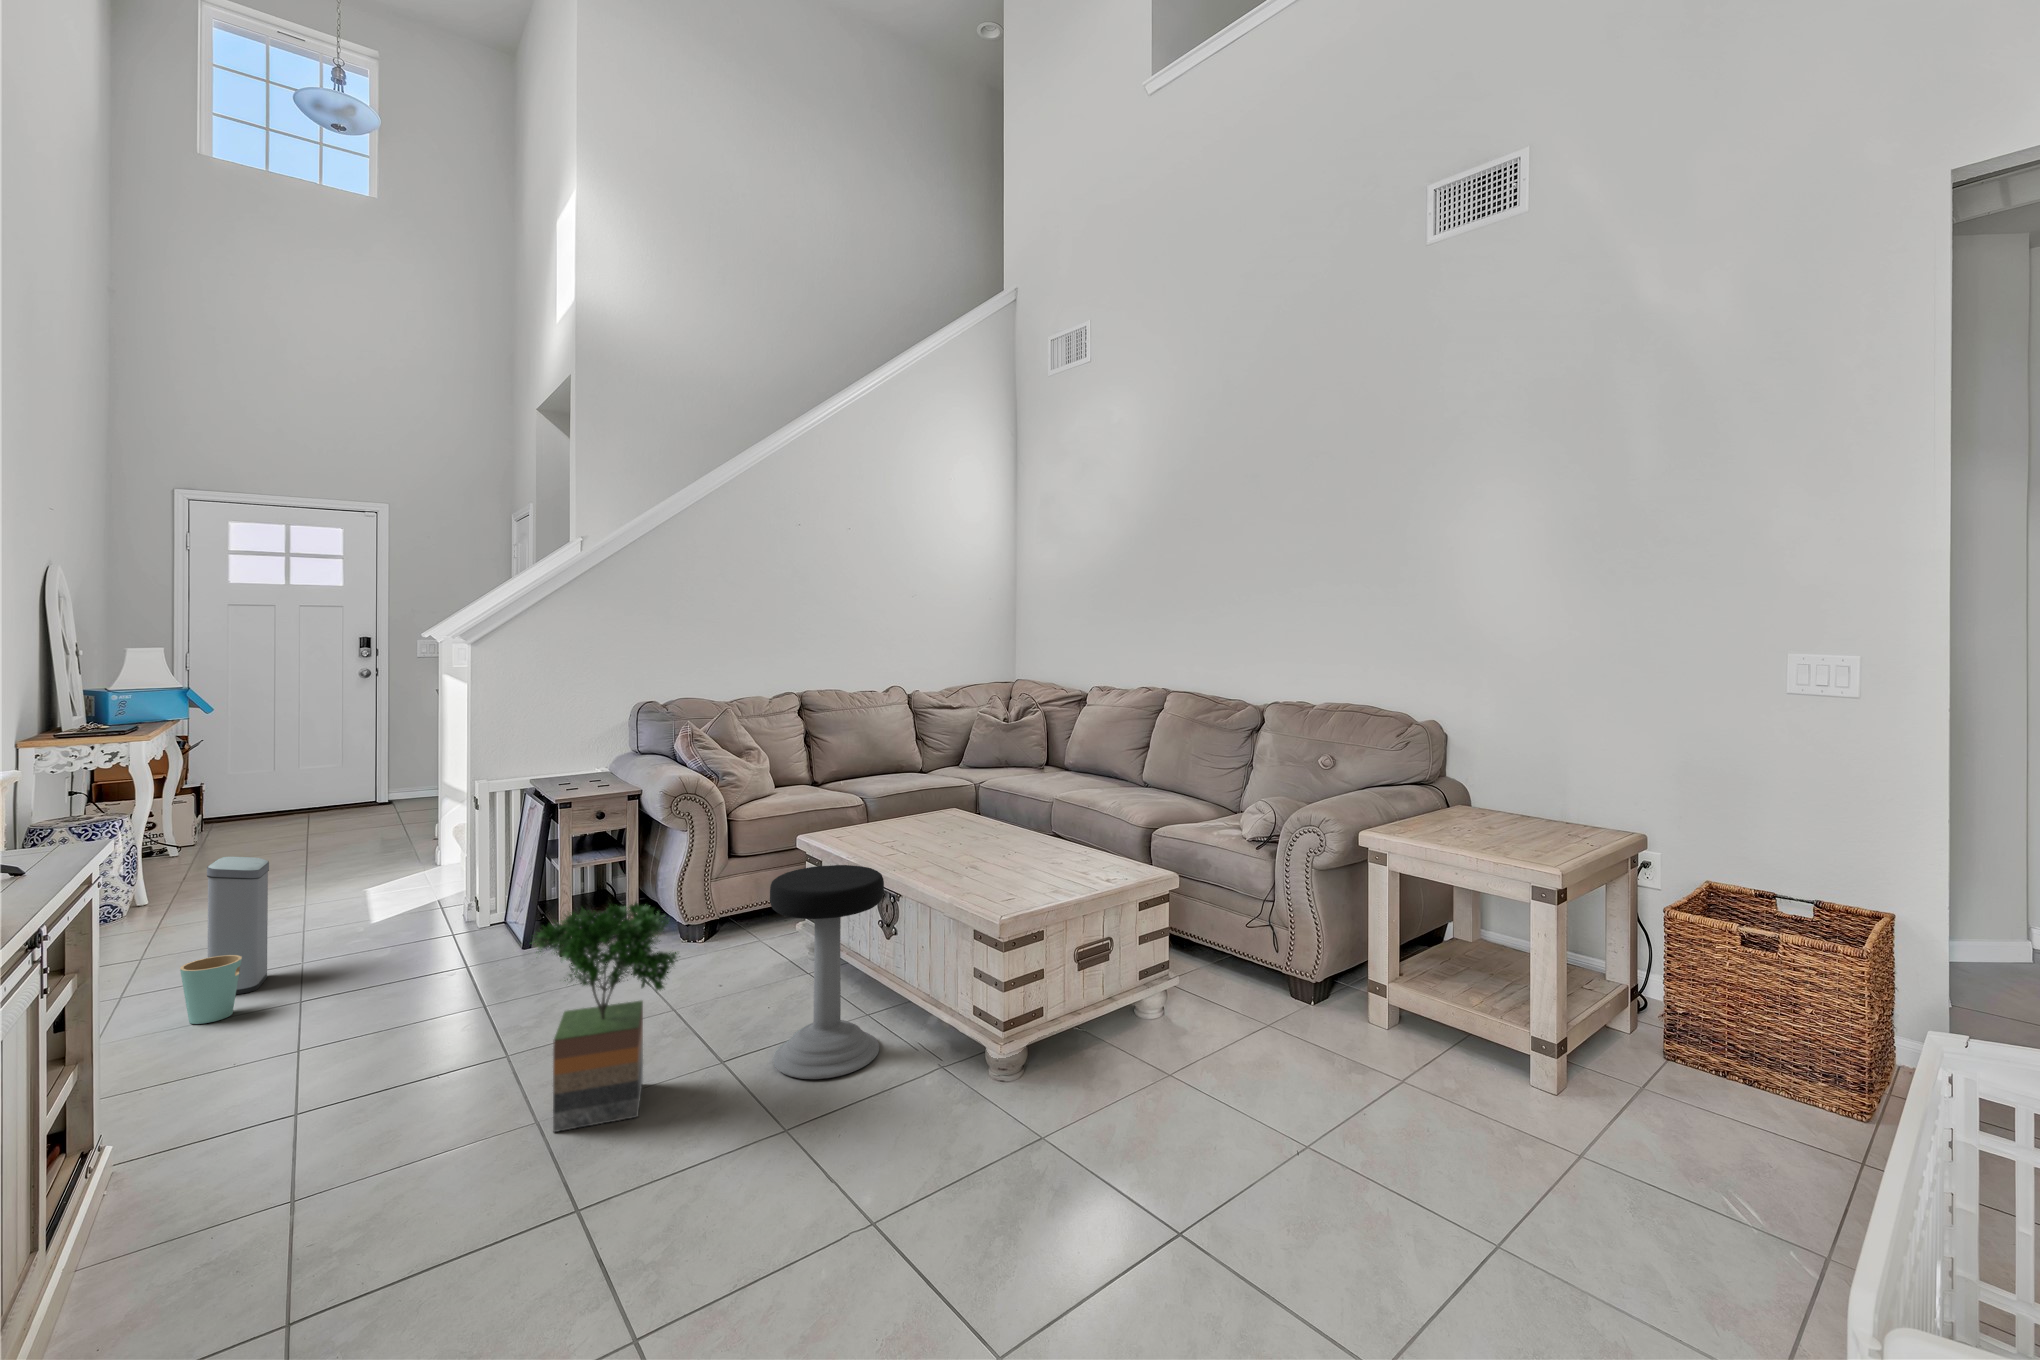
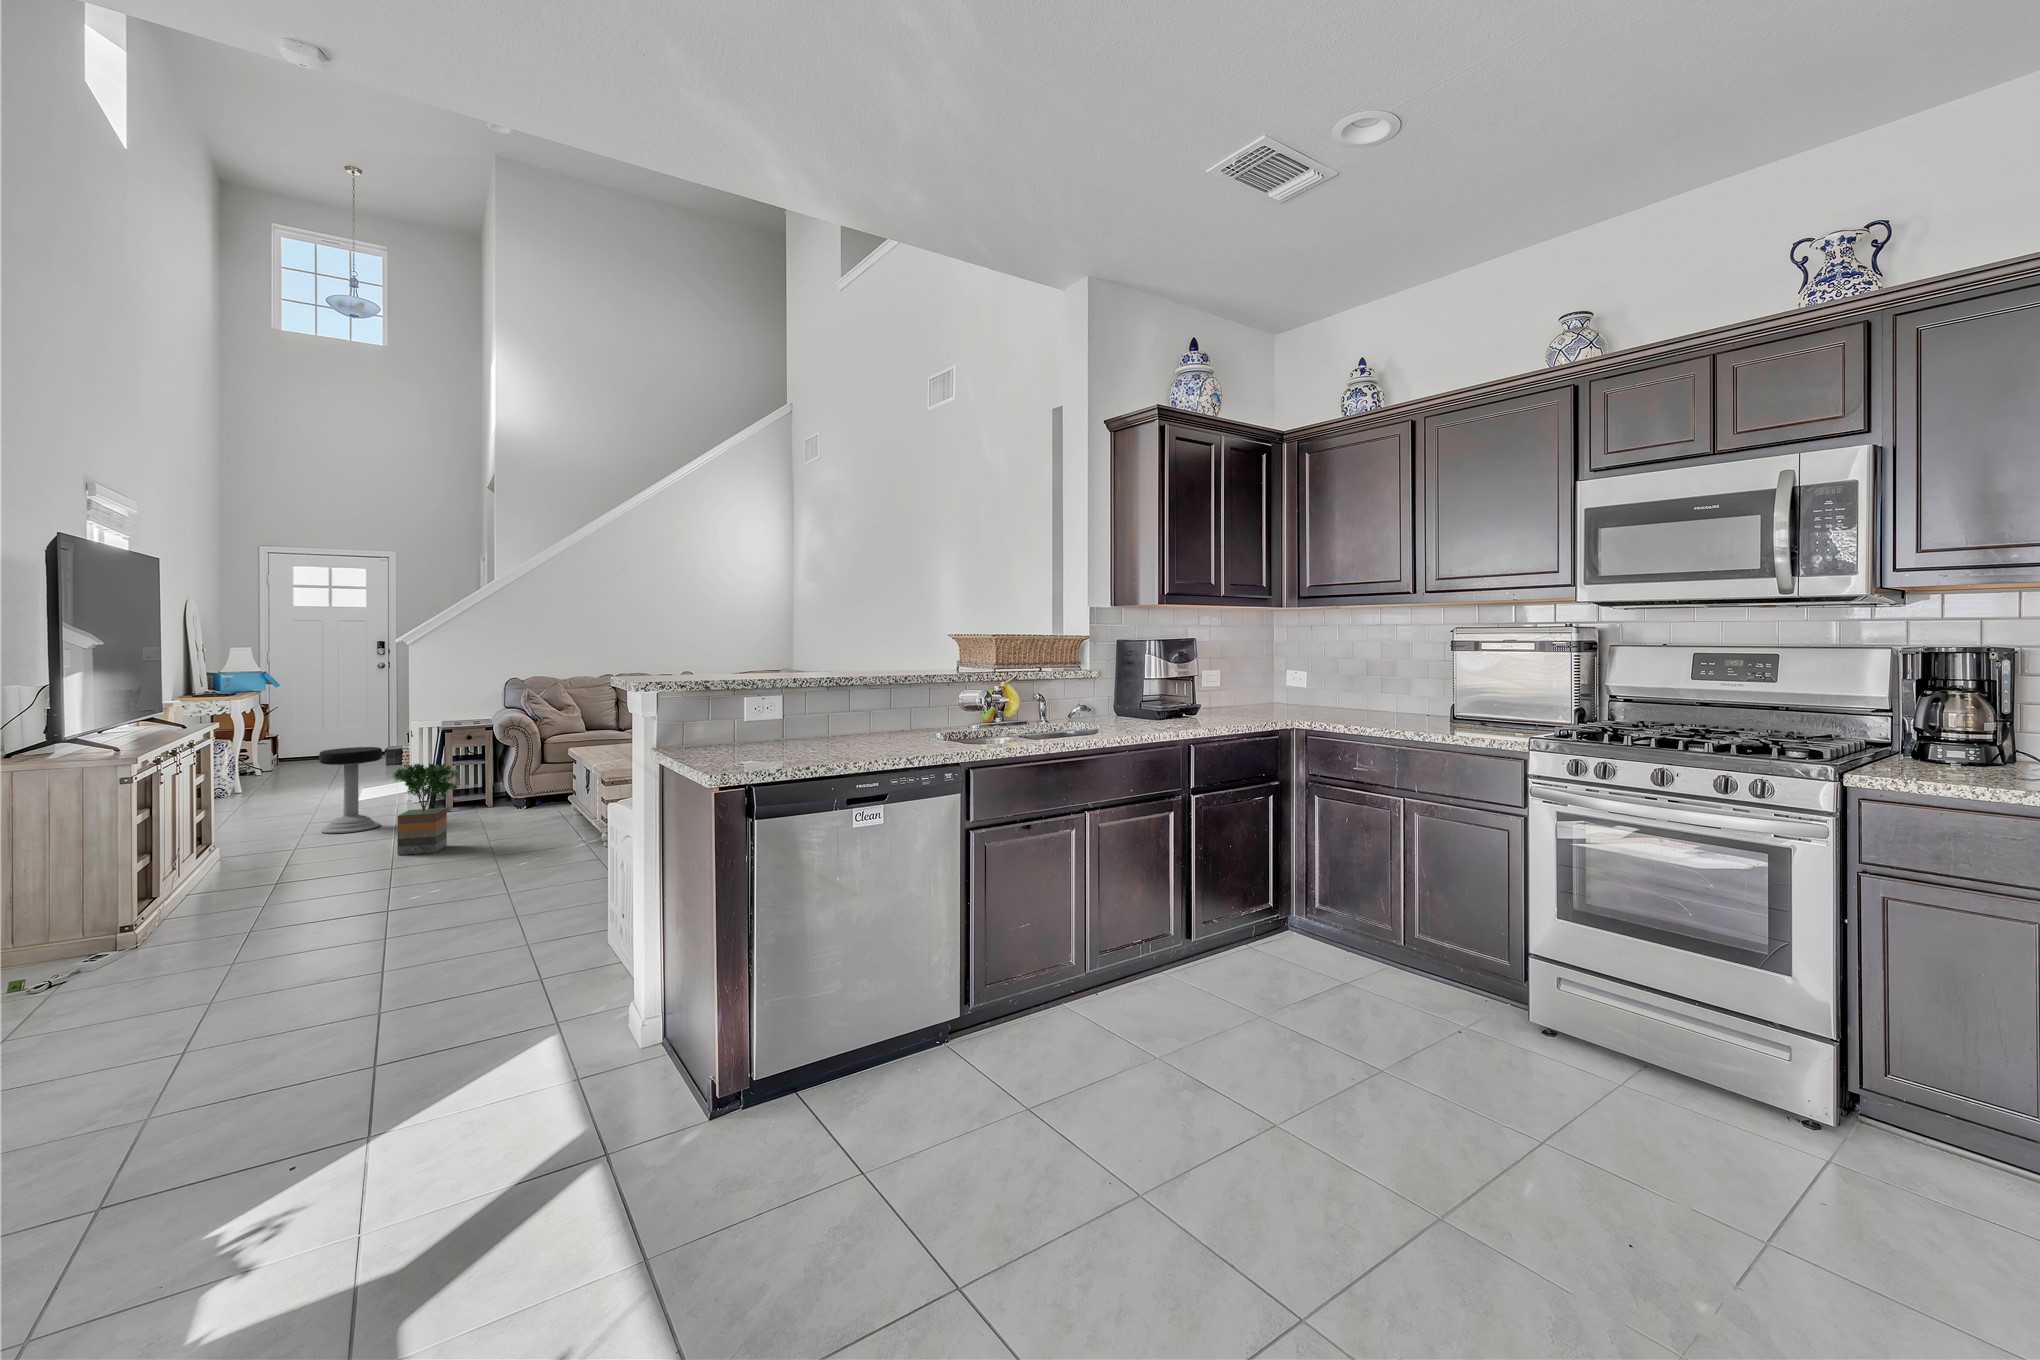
trash can: present [180,857,269,1024] -> none [252,754,297,828]
stool: present [770,865,884,1079] -> present [319,747,382,833]

